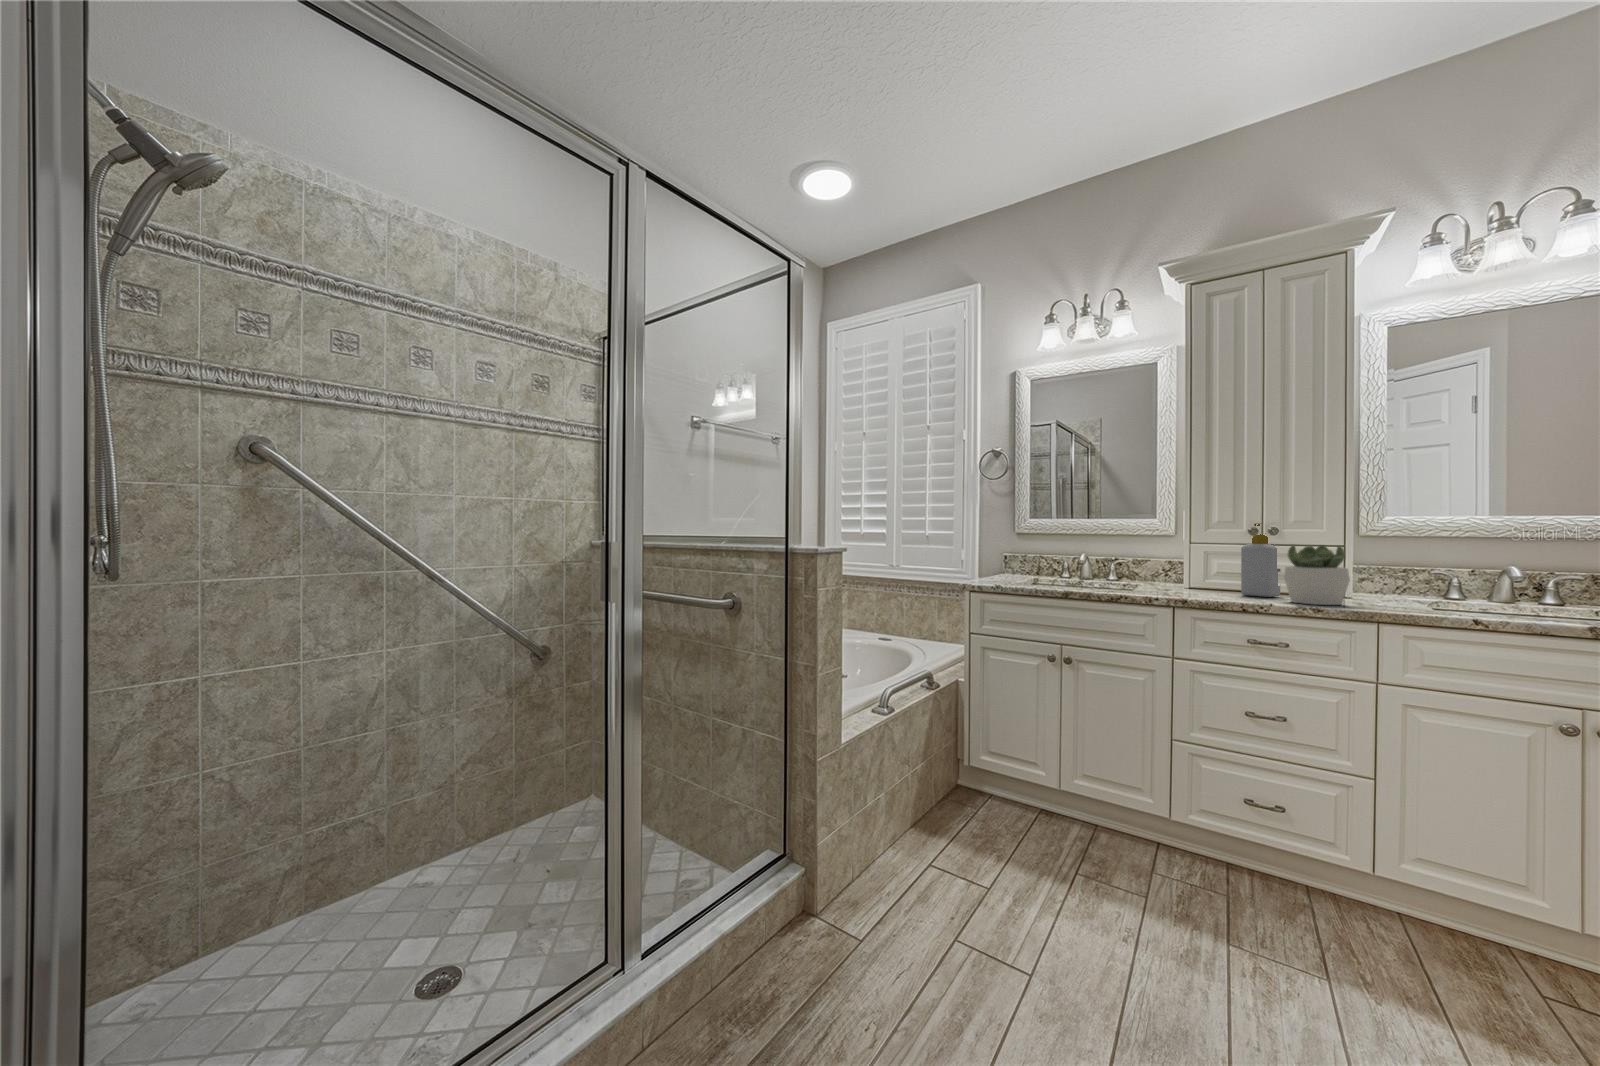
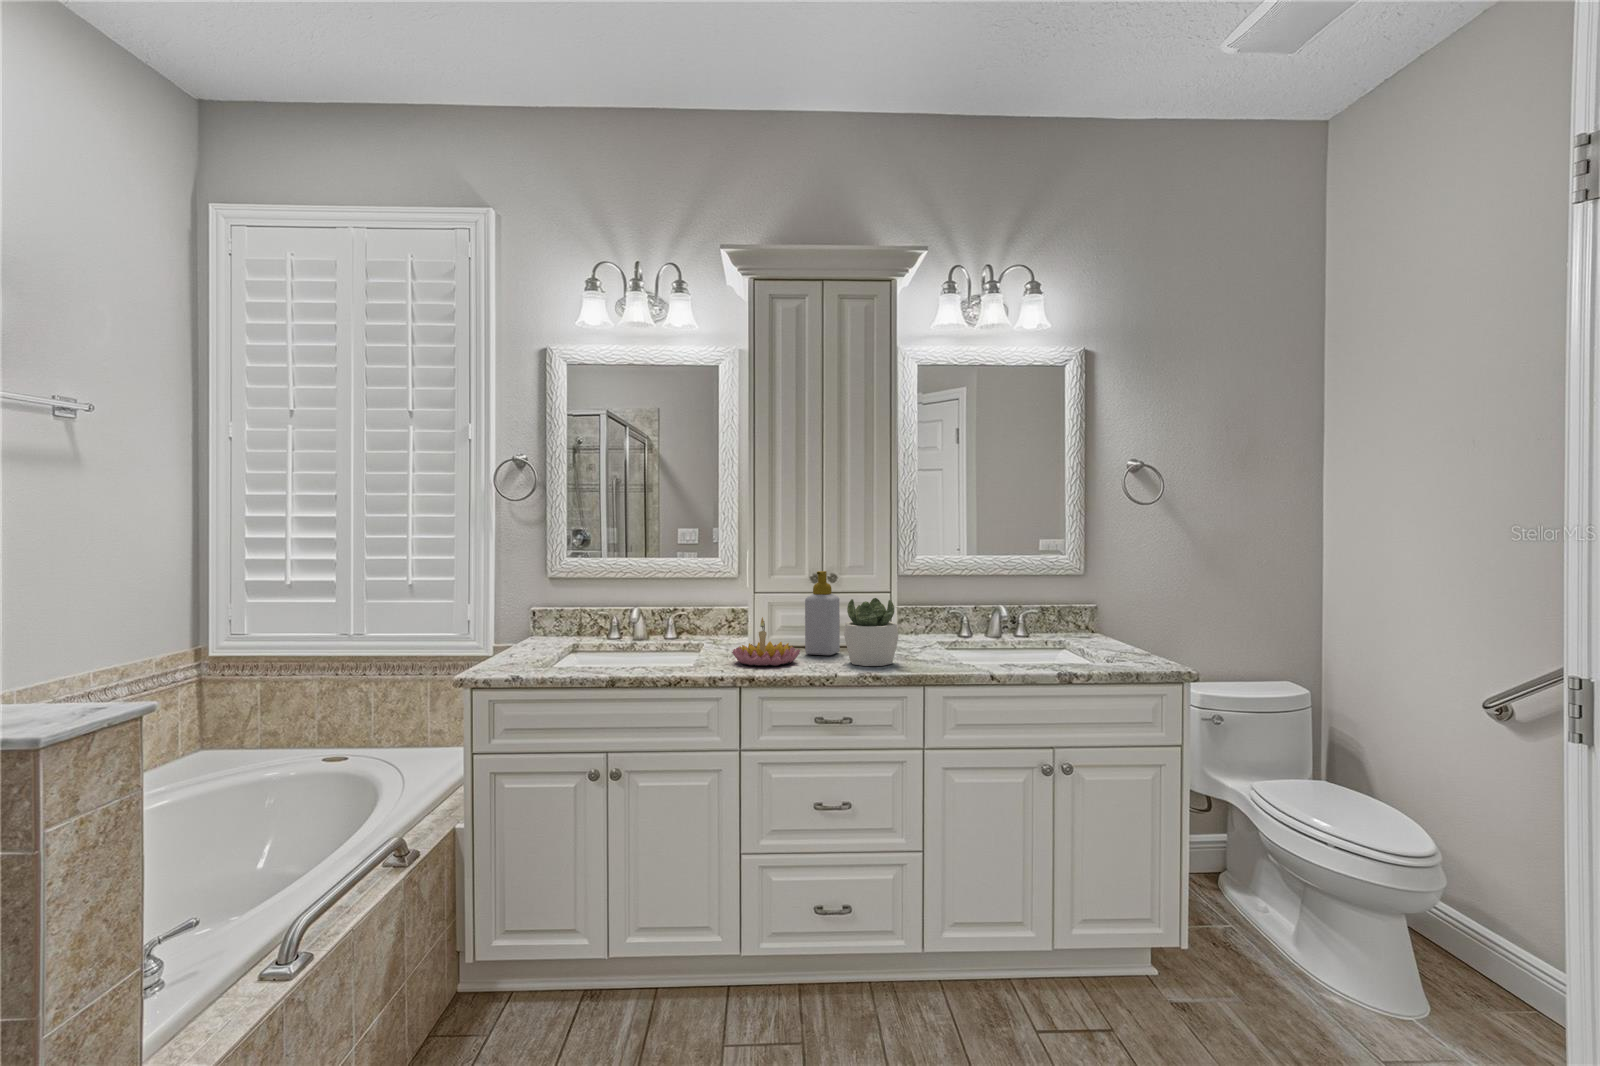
candle holder: none [1165,557,1235,598] -> present [732,617,800,667]

